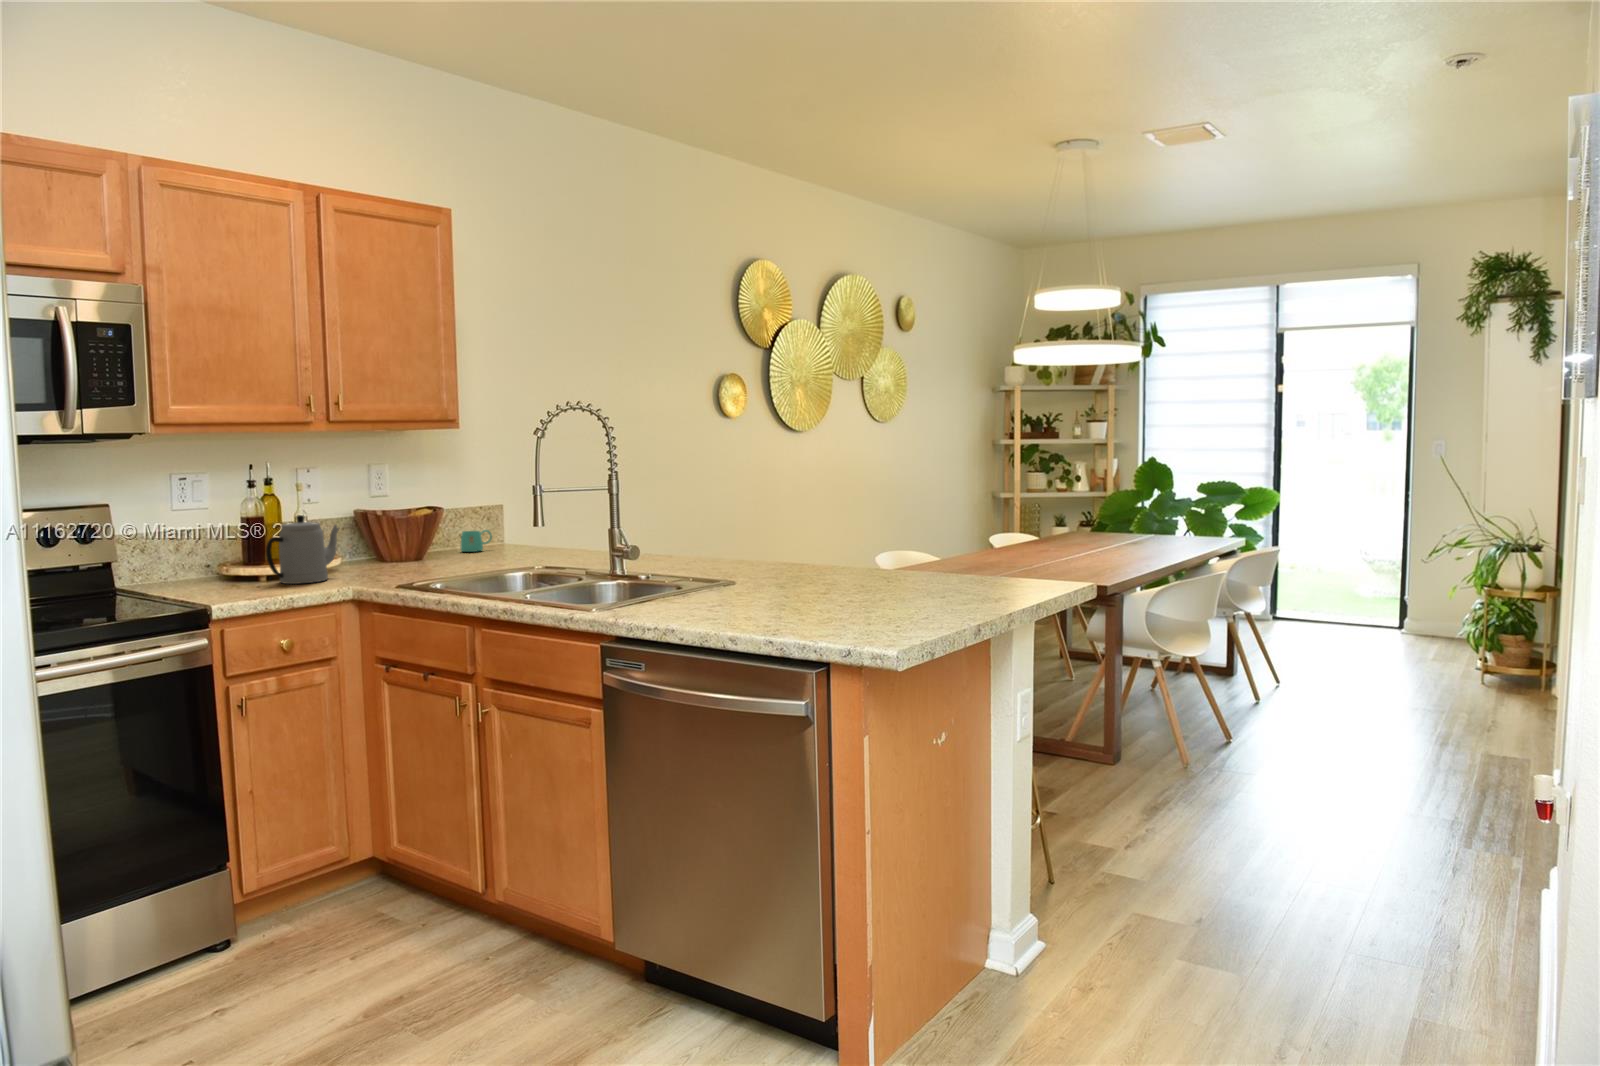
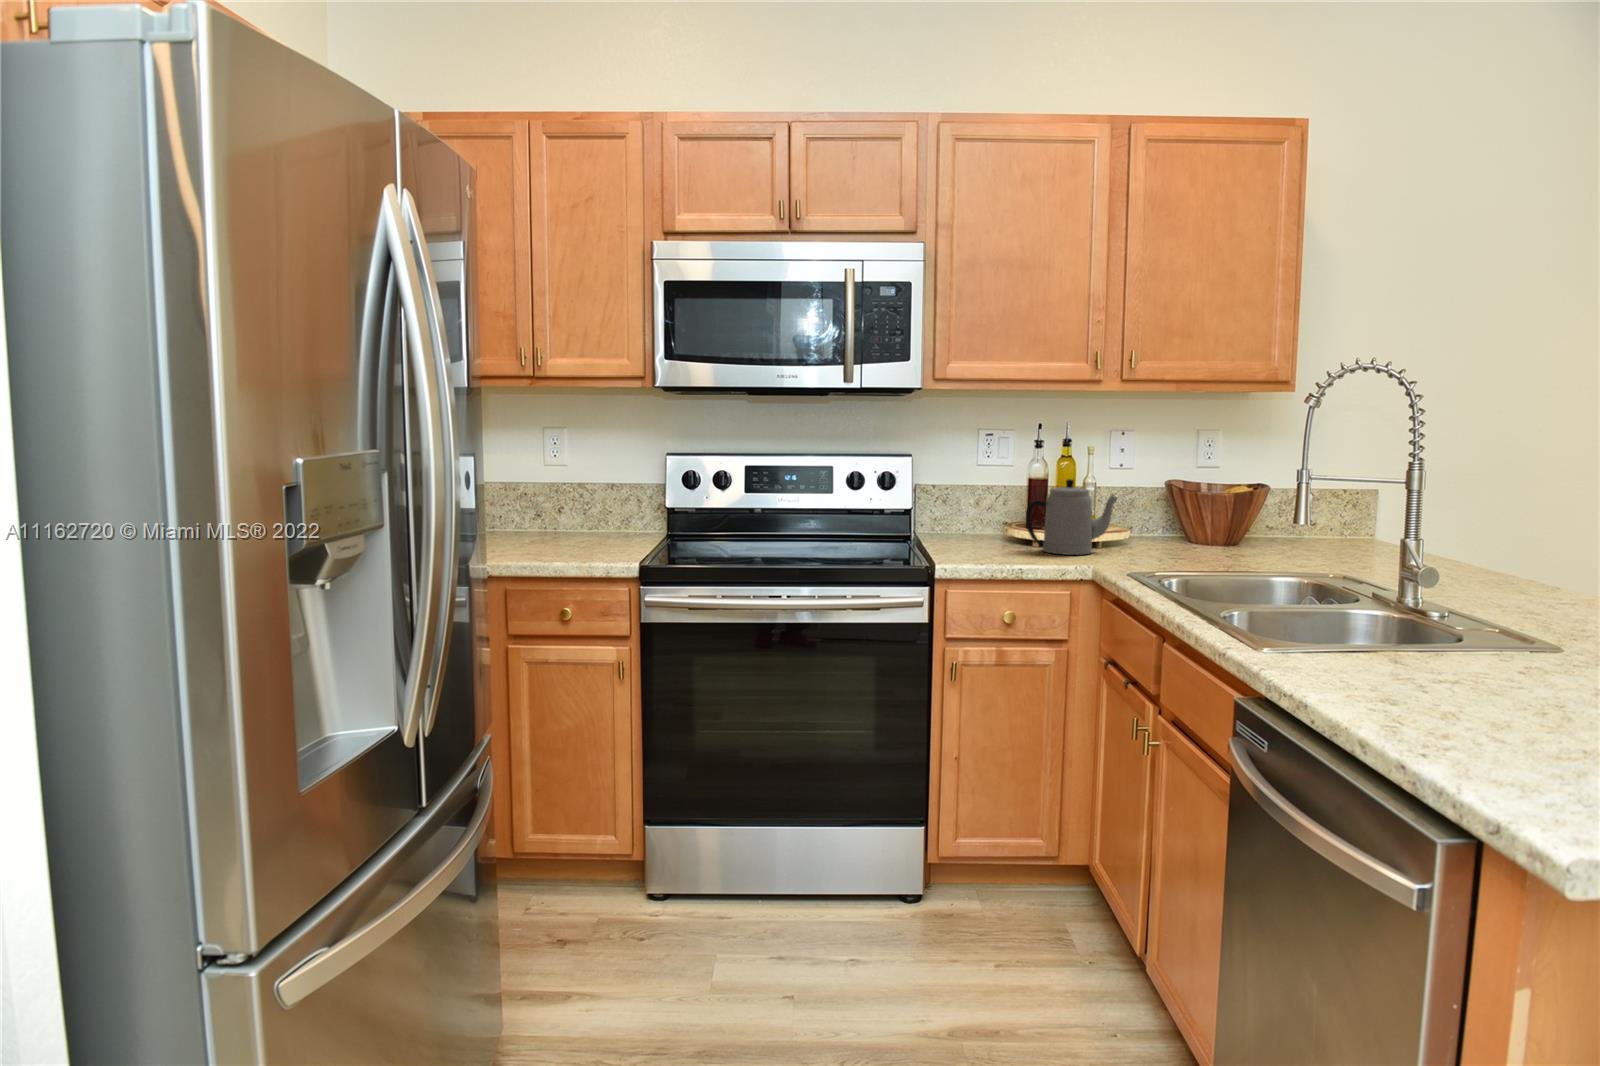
mug: present [460,530,492,552] -> none [1307,518,1355,546]

